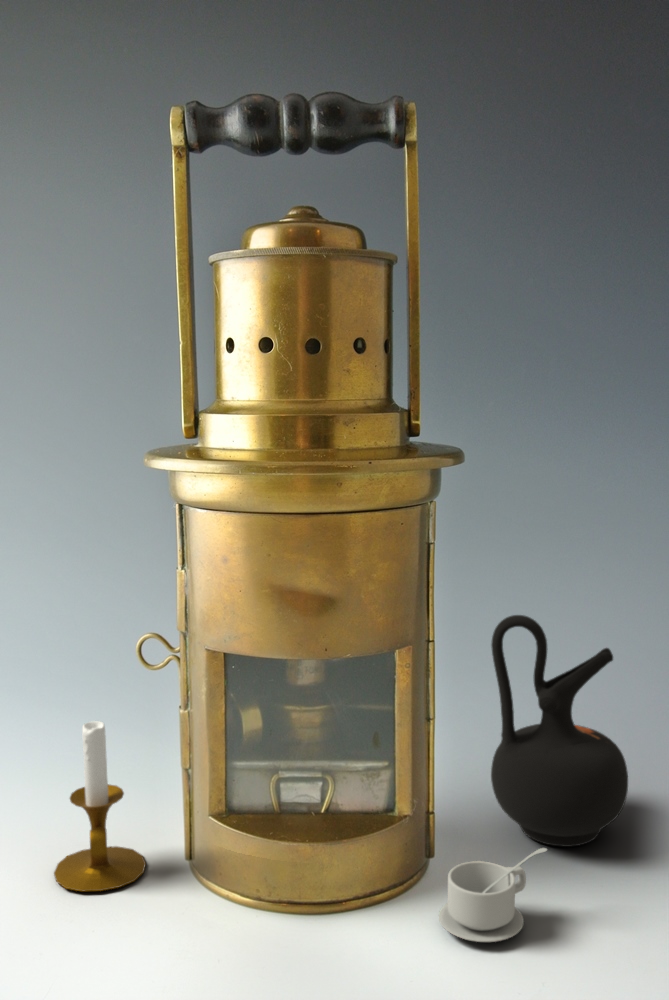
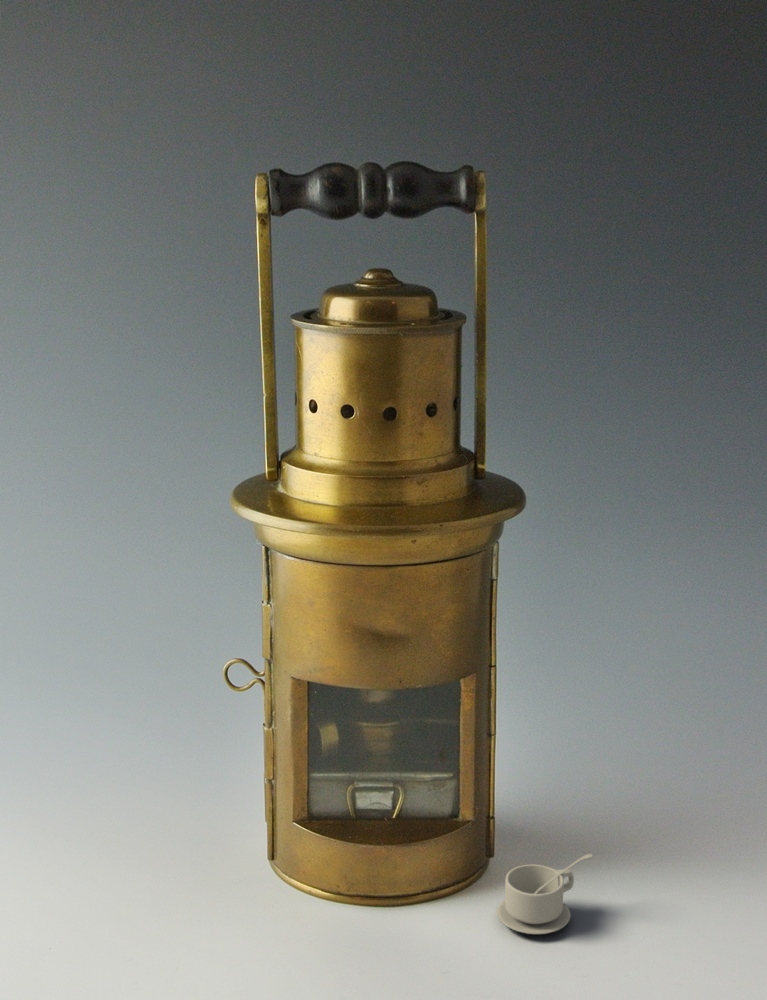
ceramic jug: present [491,615,628,847] -> none [548,639,673,845]
candlestick: present [54,721,146,891] -> none [152,739,234,888]

